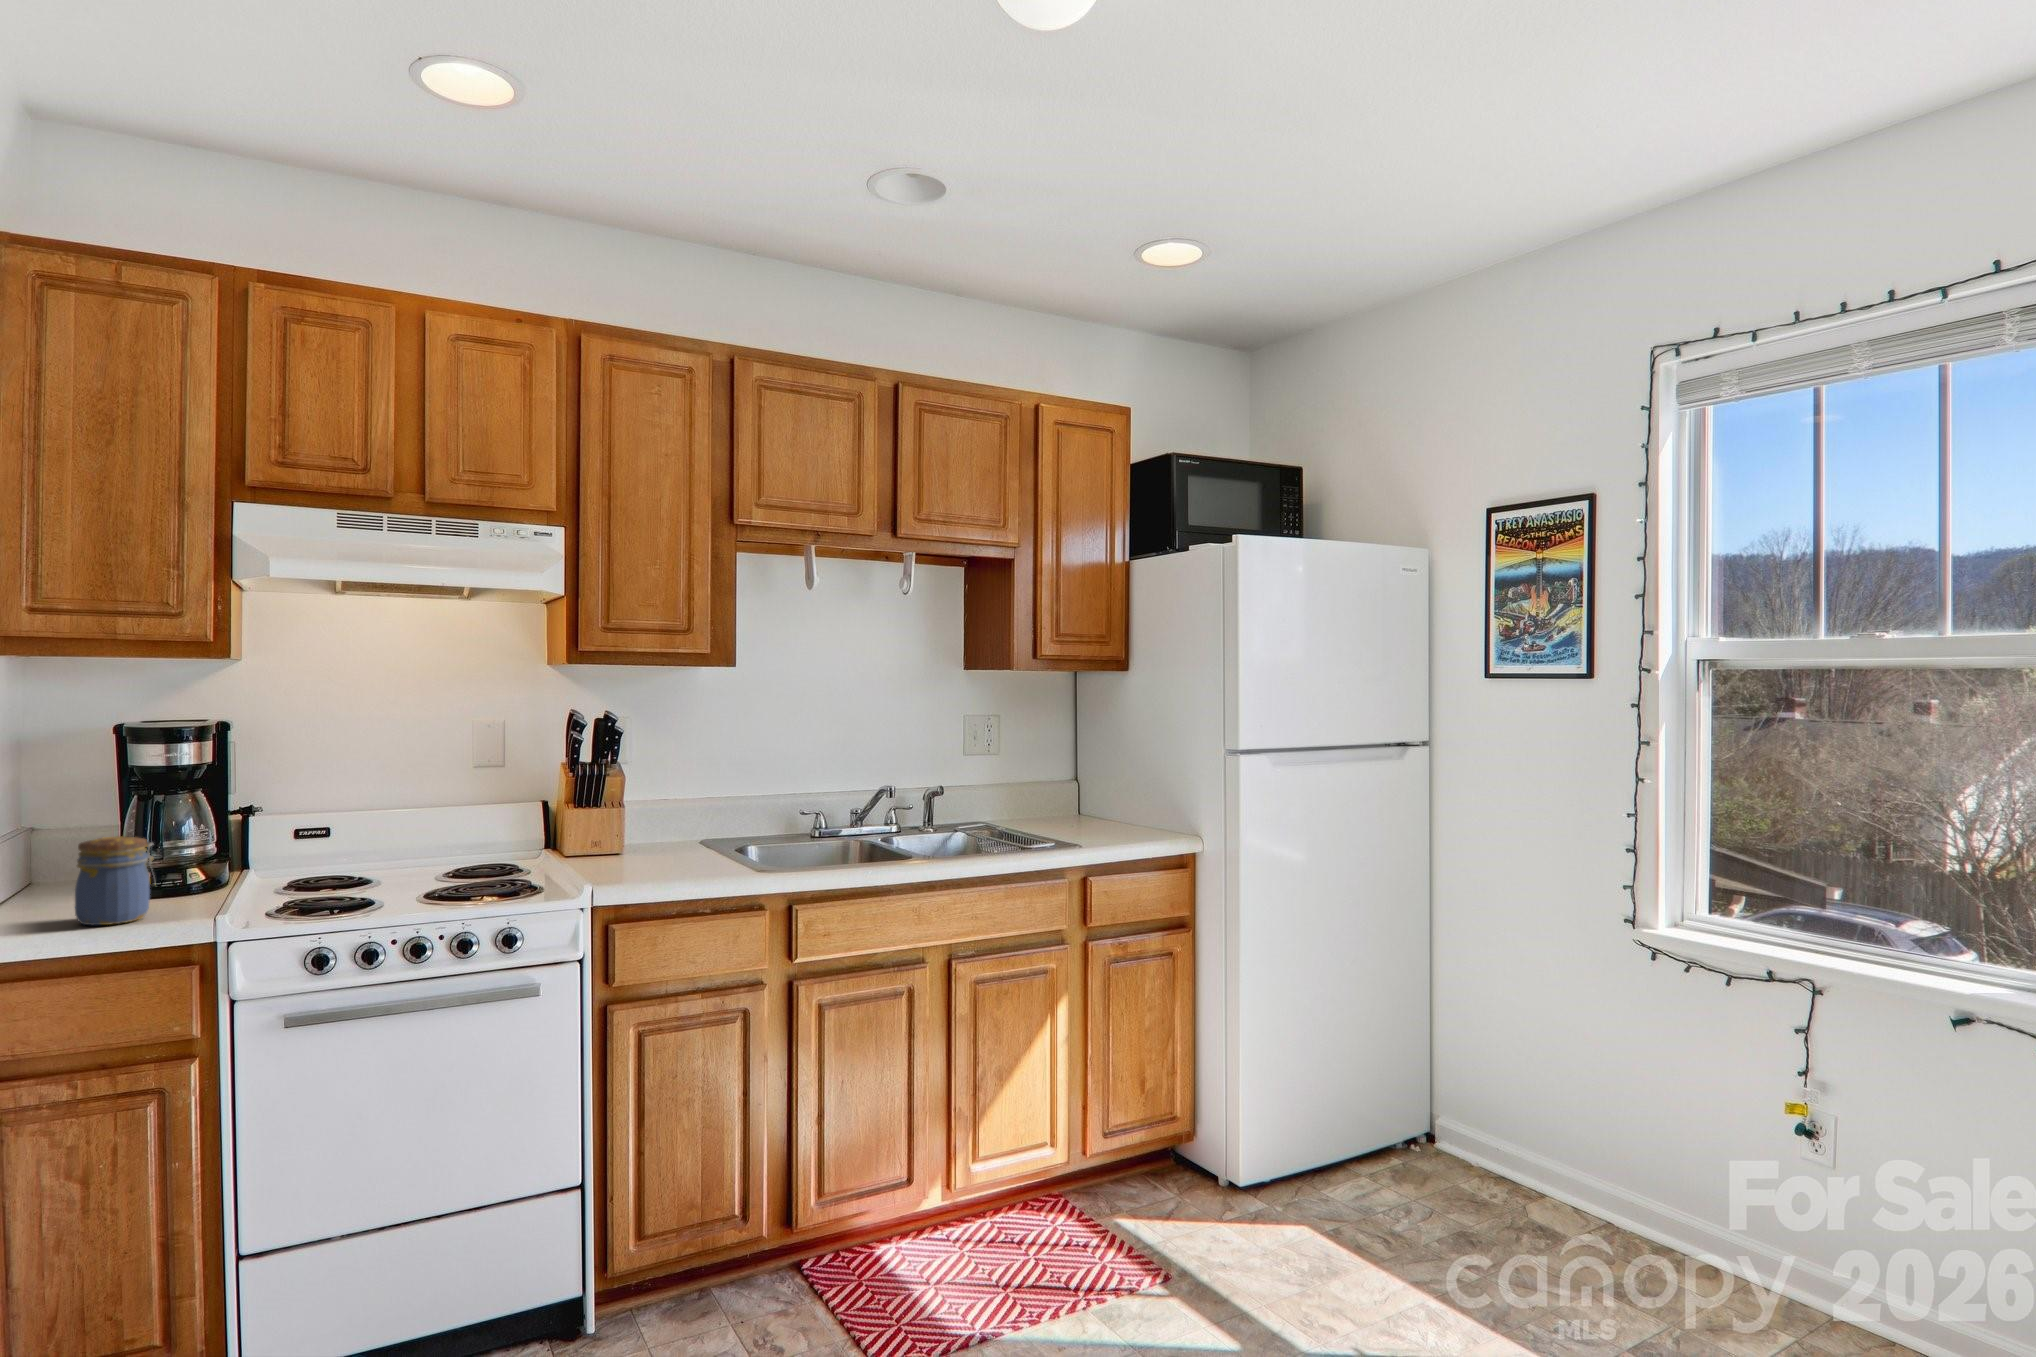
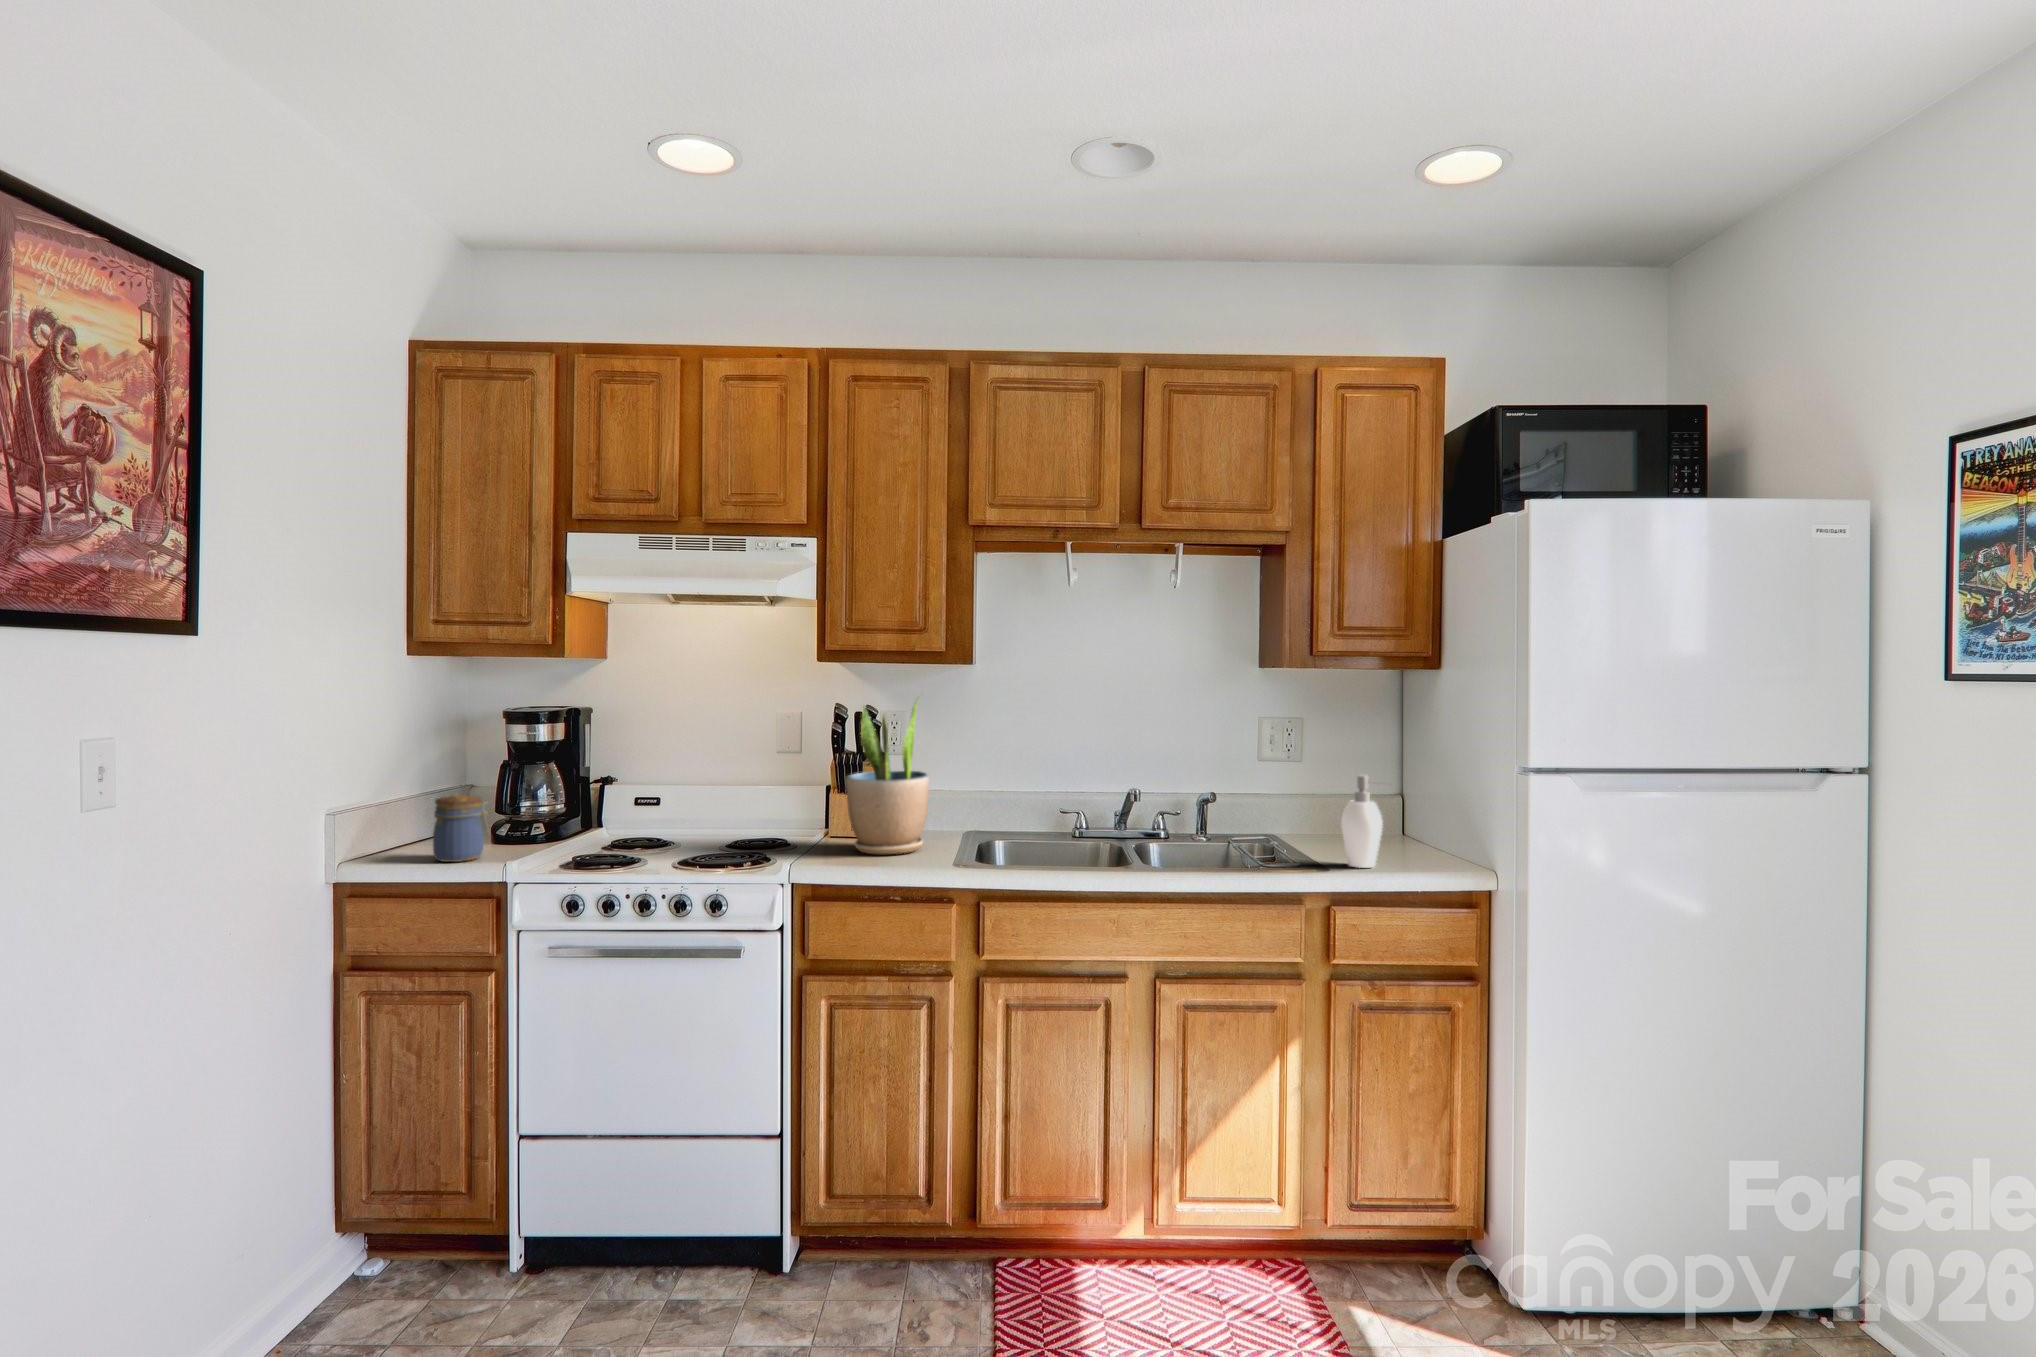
potted plant: none [604,698,697,869] -> present [846,698,929,854]
soap dispenser: none [1073,763,1118,844] -> present [1341,775,1383,868]

